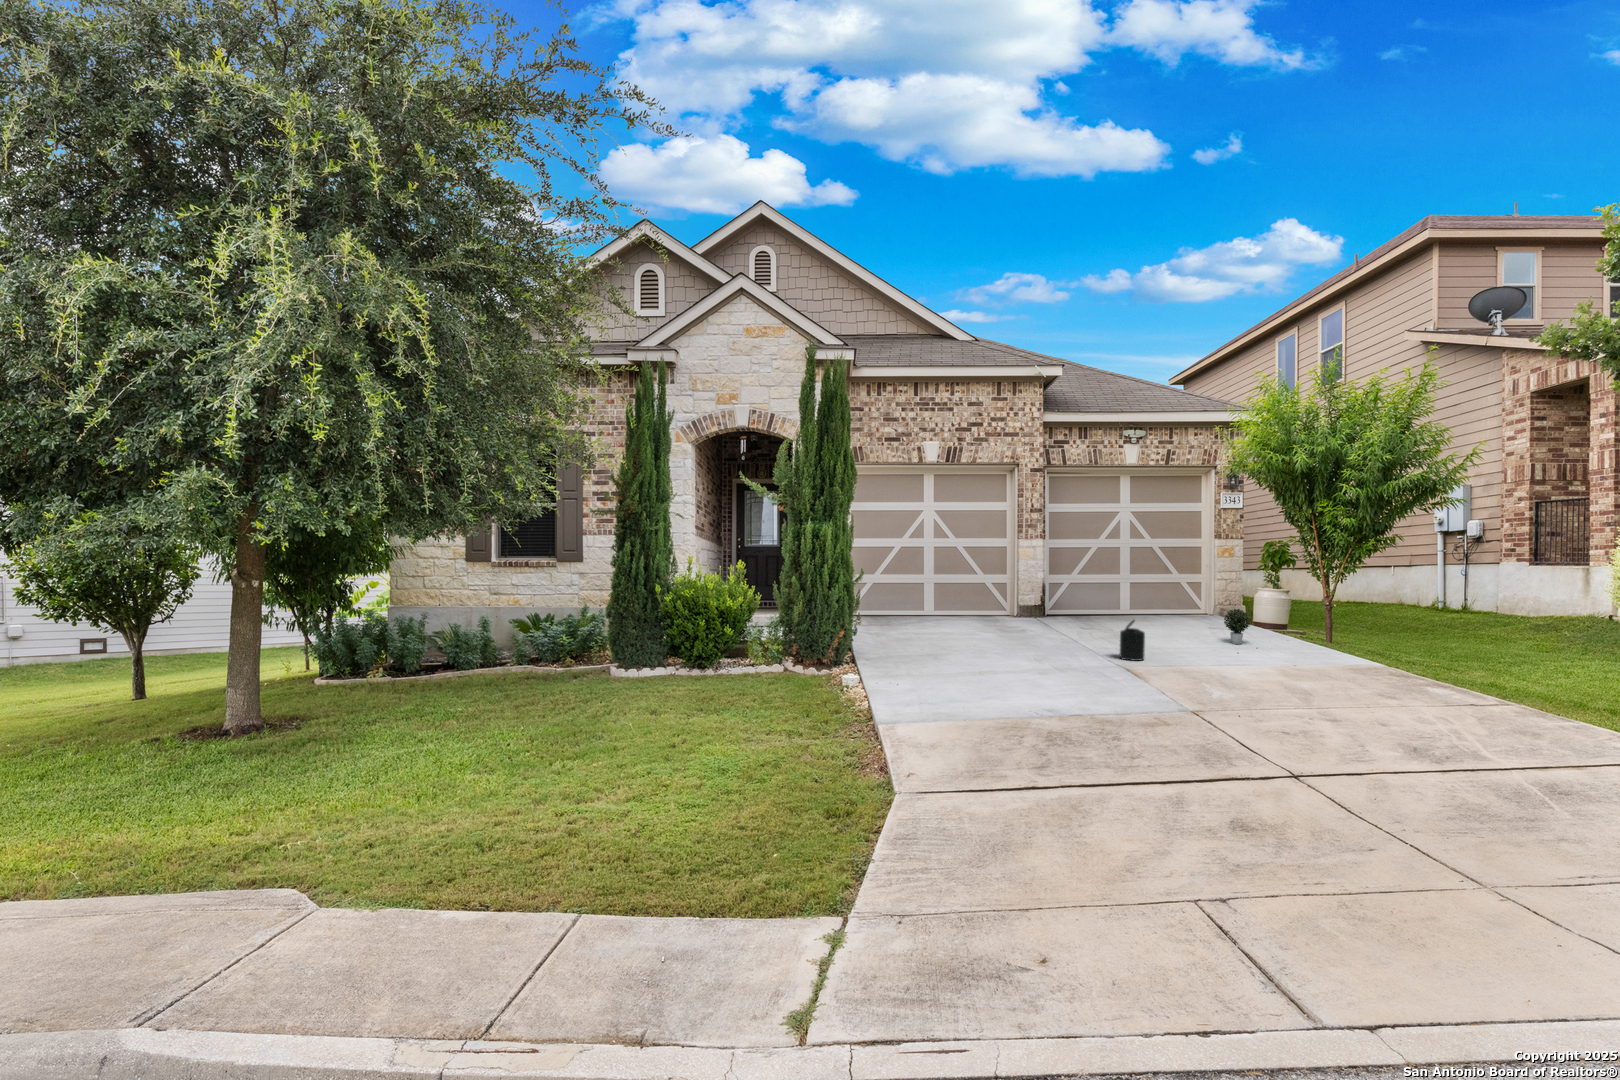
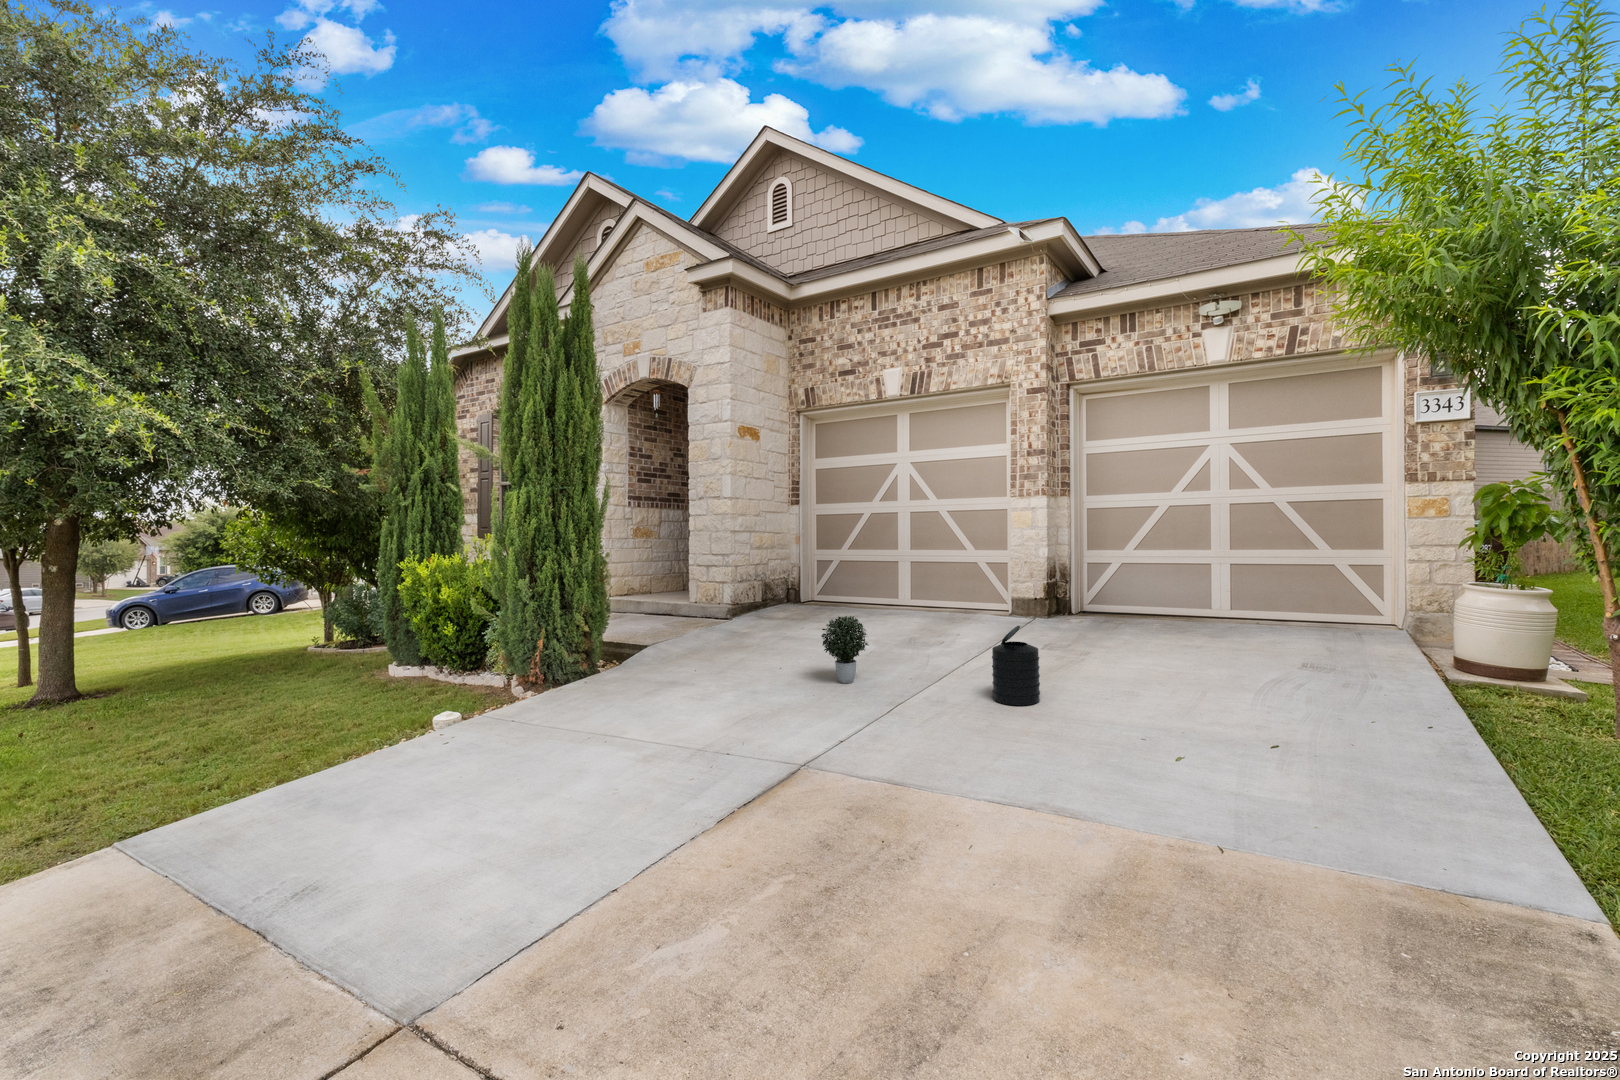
potted plant: present [1224,609,1251,645] -> present [821,616,868,683]

